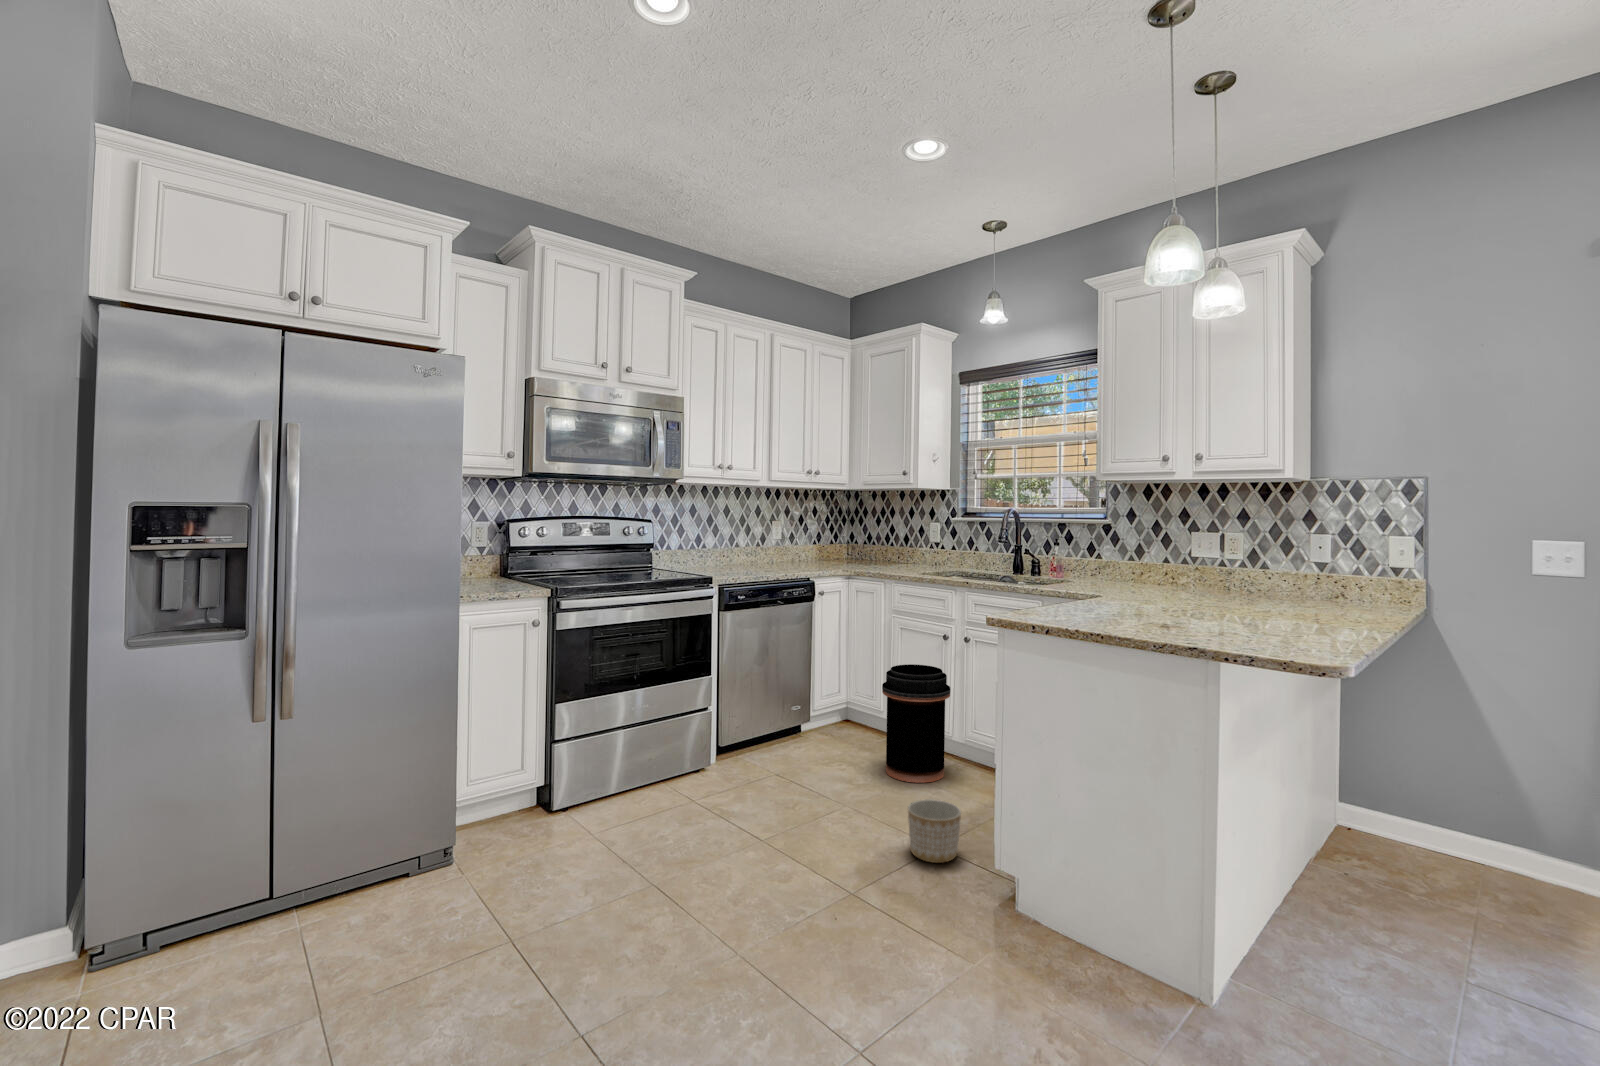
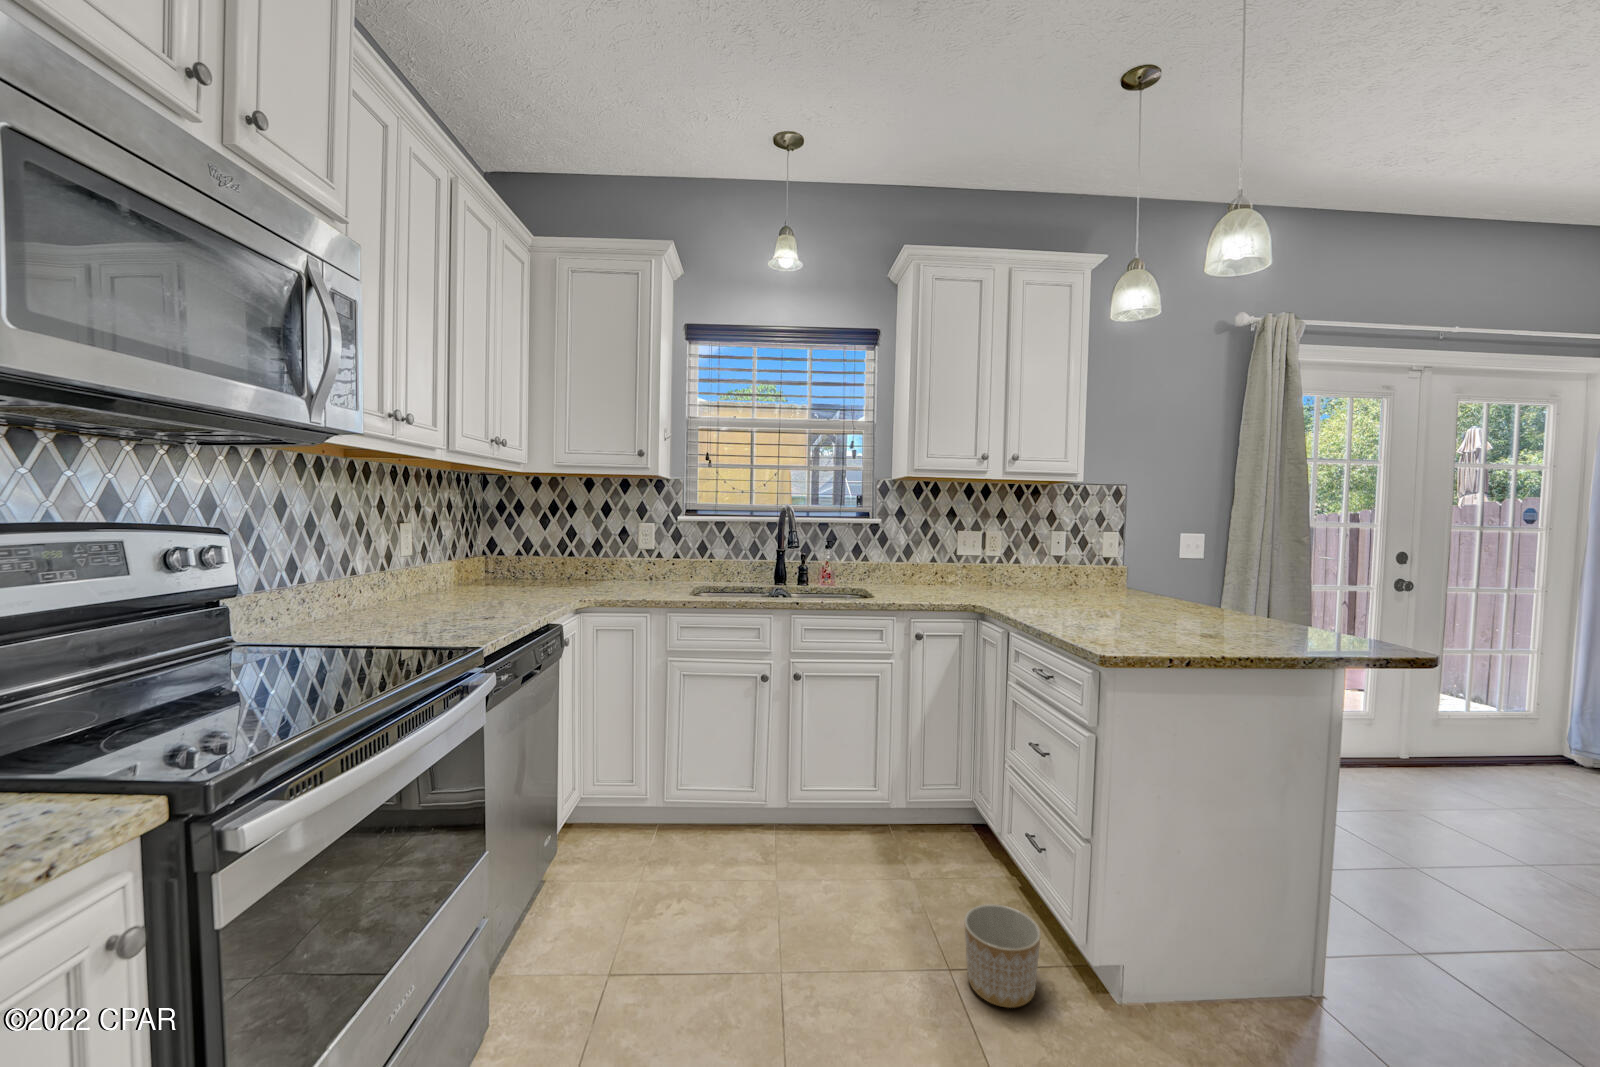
trash can: present [882,664,950,783] -> none [730,716,822,888]

